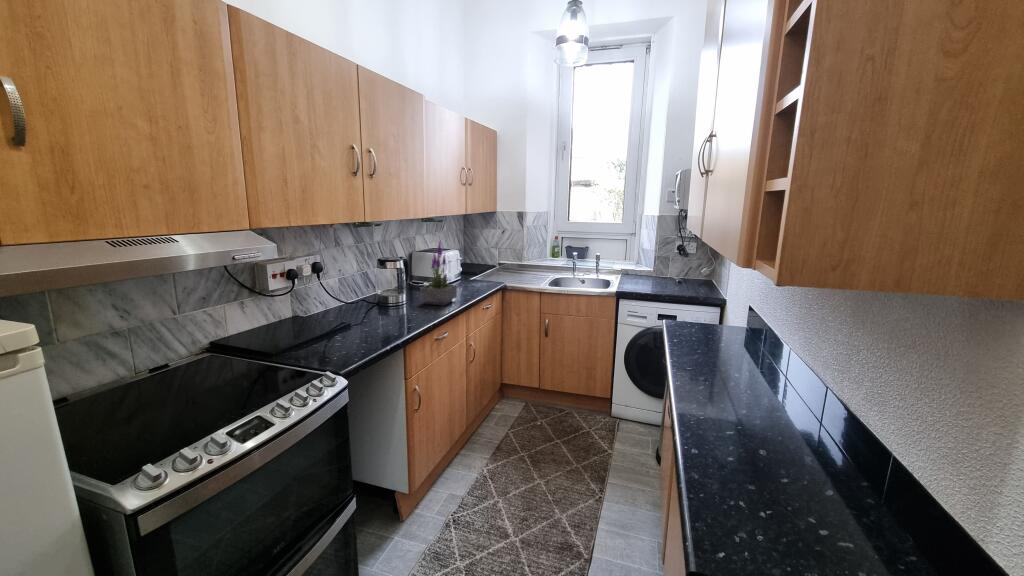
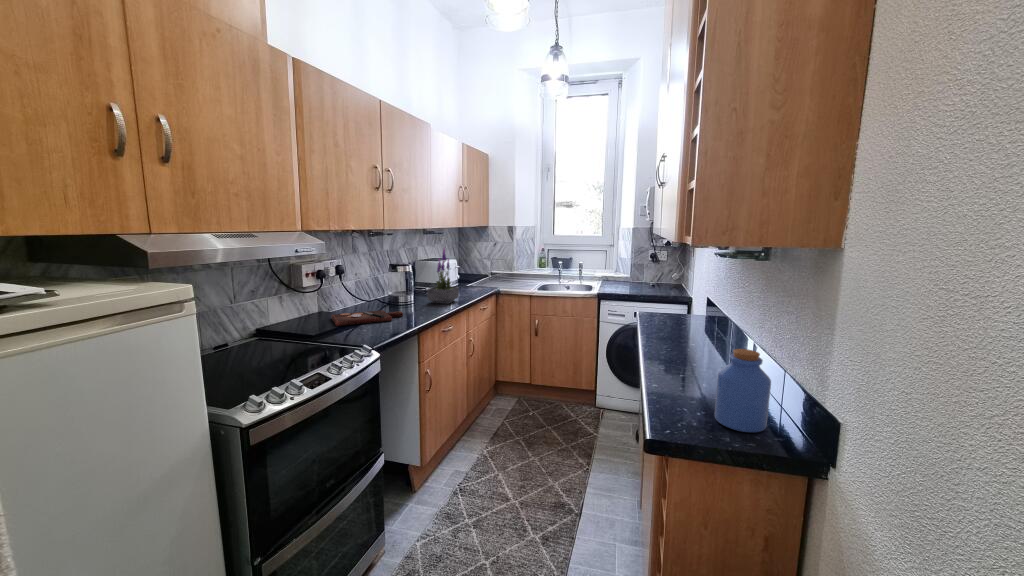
cutting board: none [305,315,389,337] -> present [332,310,403,326]
jar: none [774,415,862,536] -> present [714,349,771,432]

